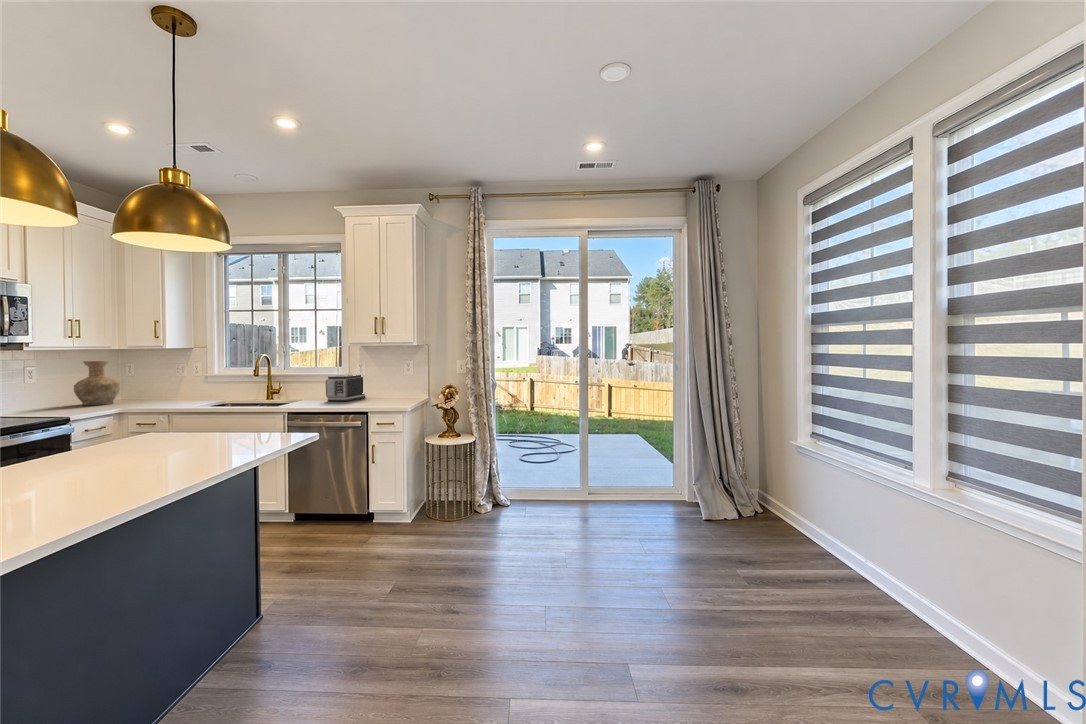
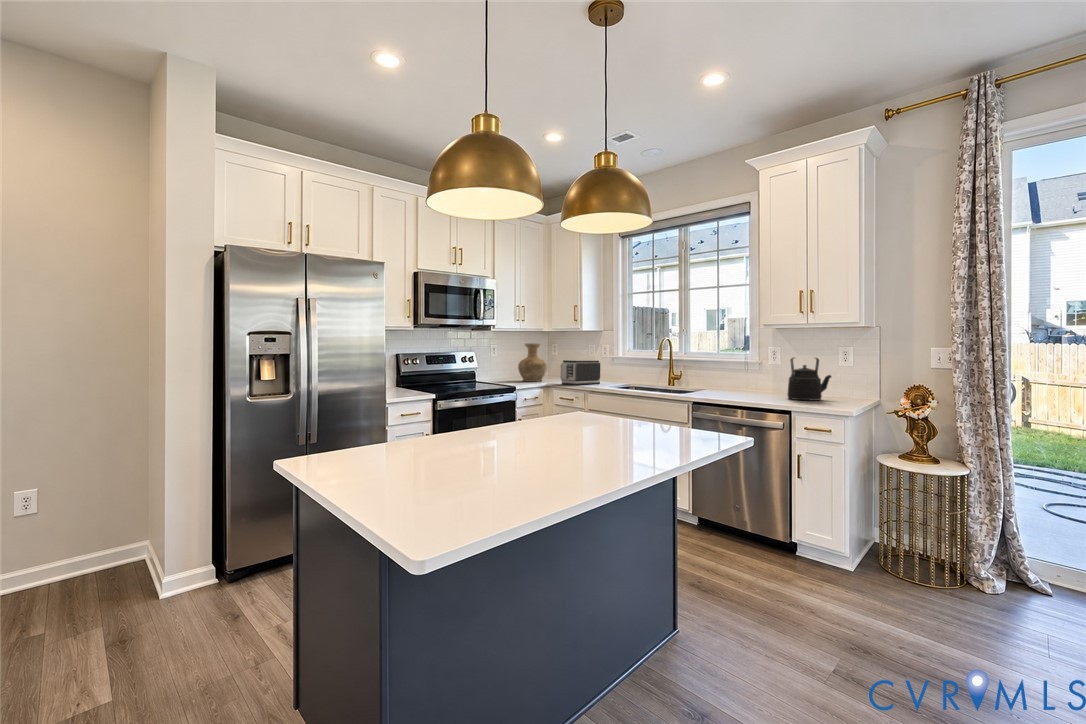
kettle: none [368,370,400,403] -> present [788,358,831,401]
toaster: present [326,375,365,401] -> present [561,360,600,385]

